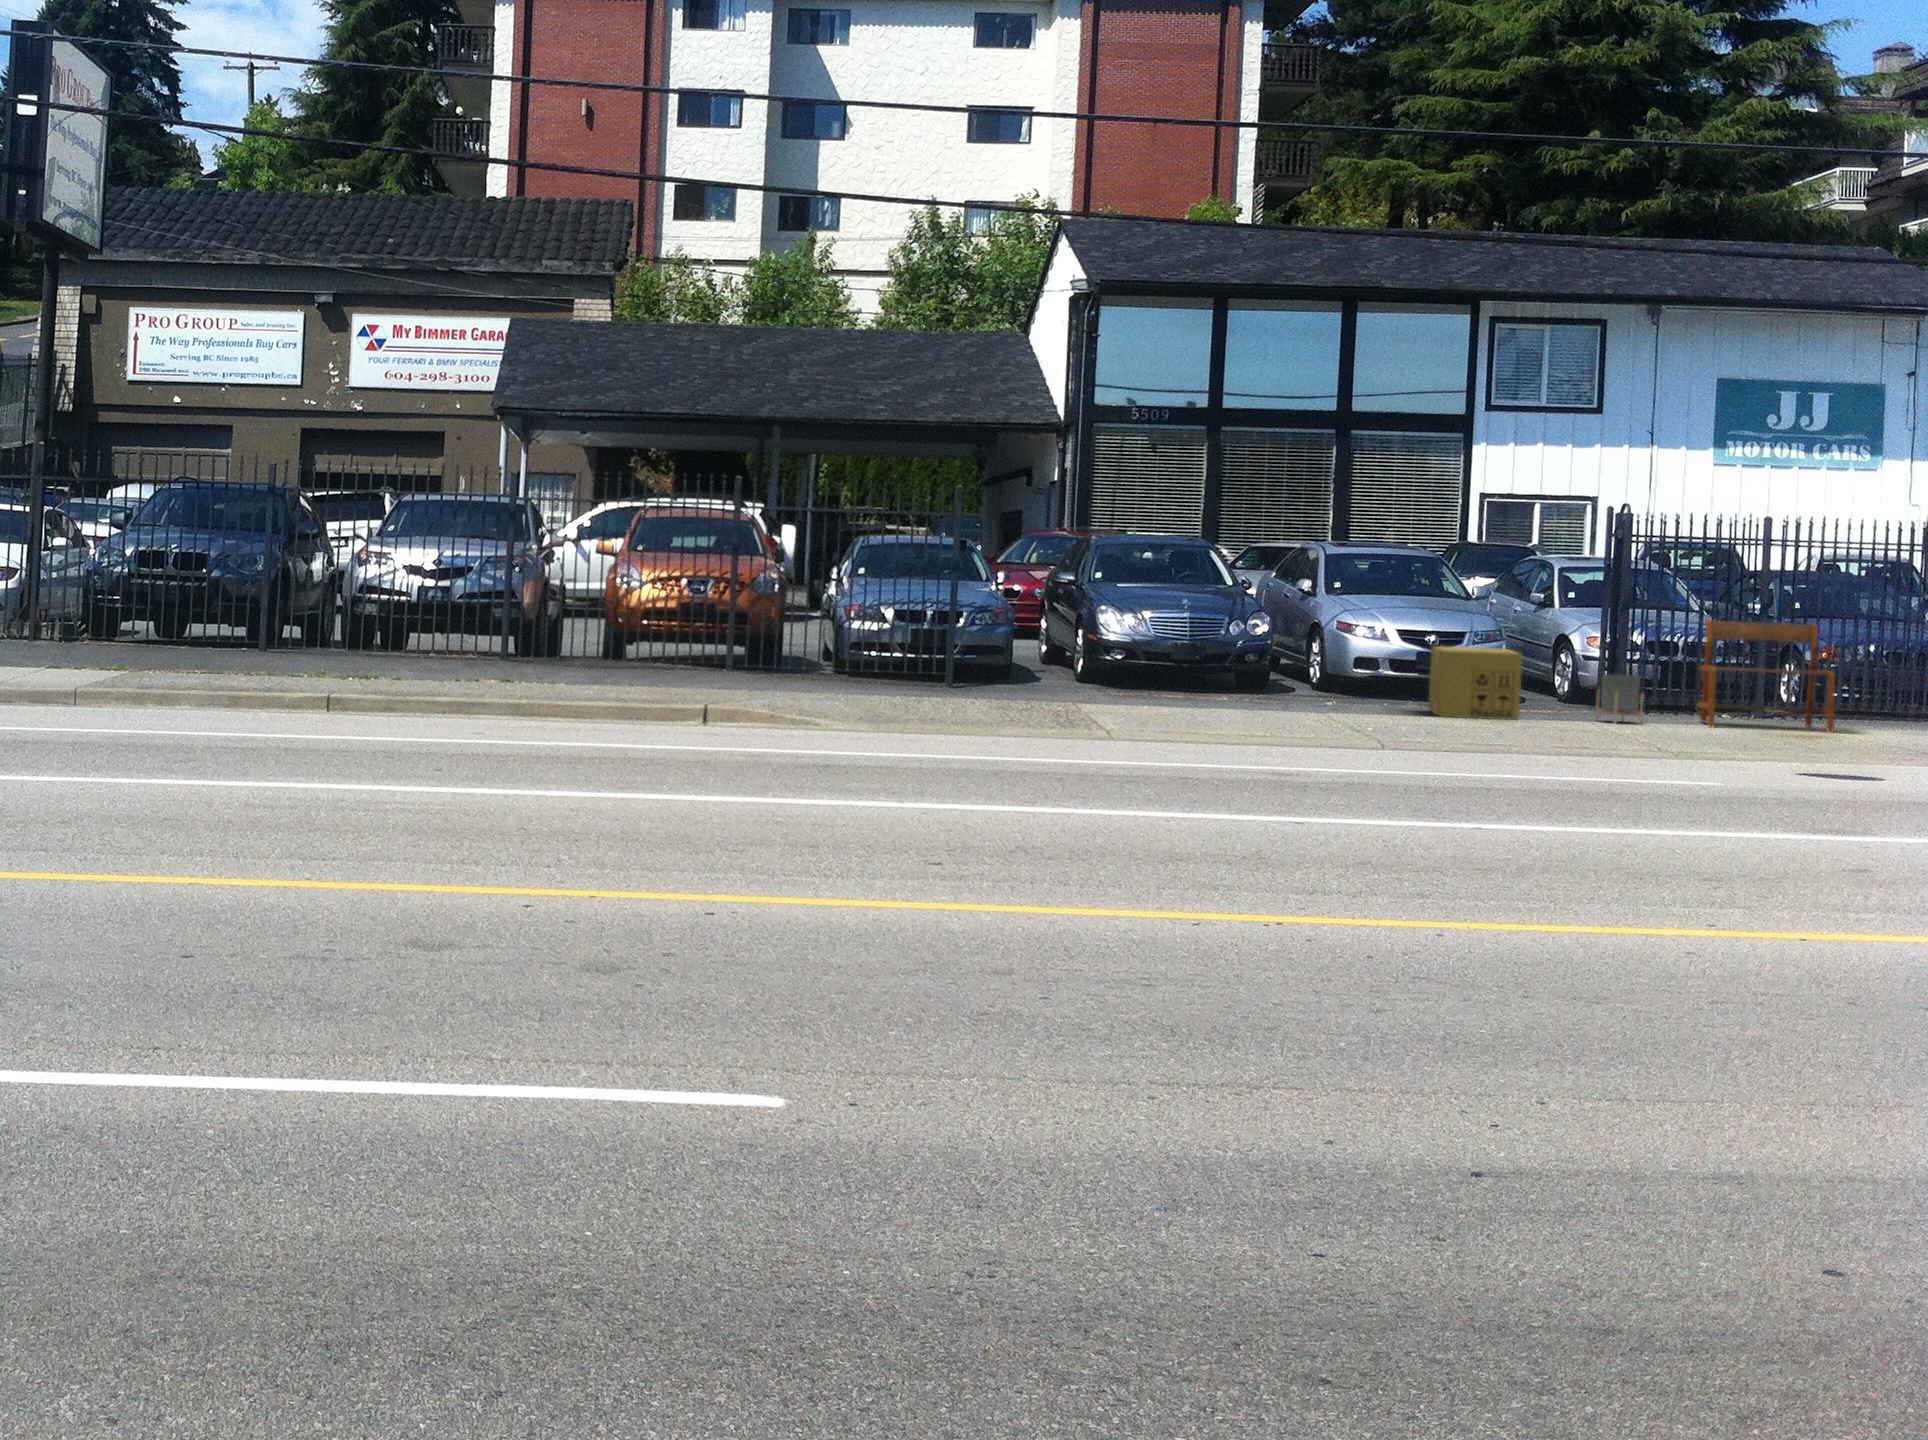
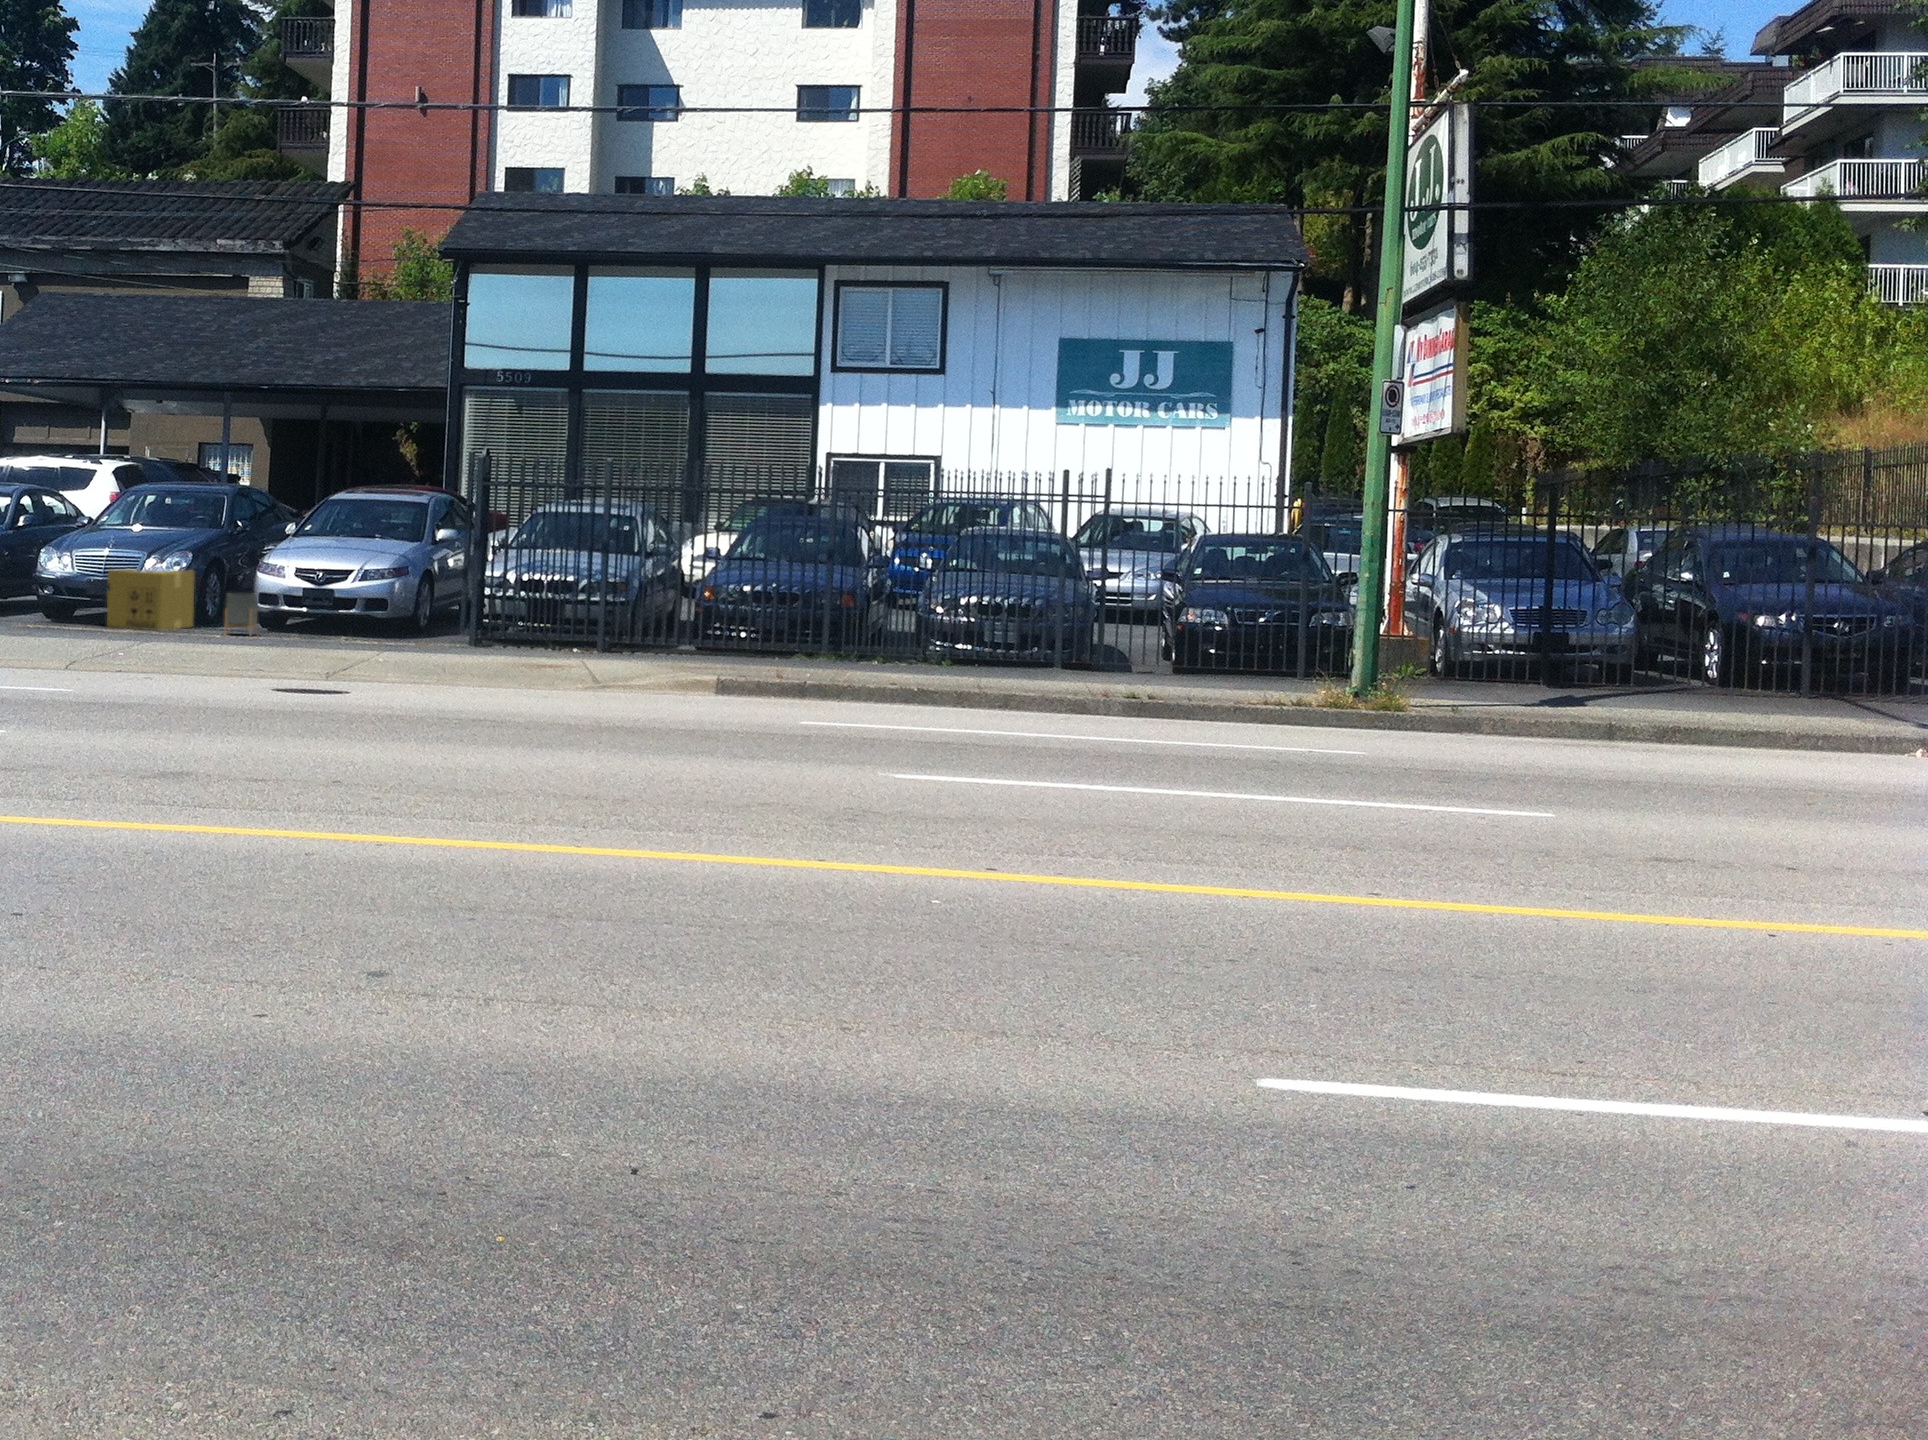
bench: present [1697,620,1835,733] -> none [294,547,407,647]

